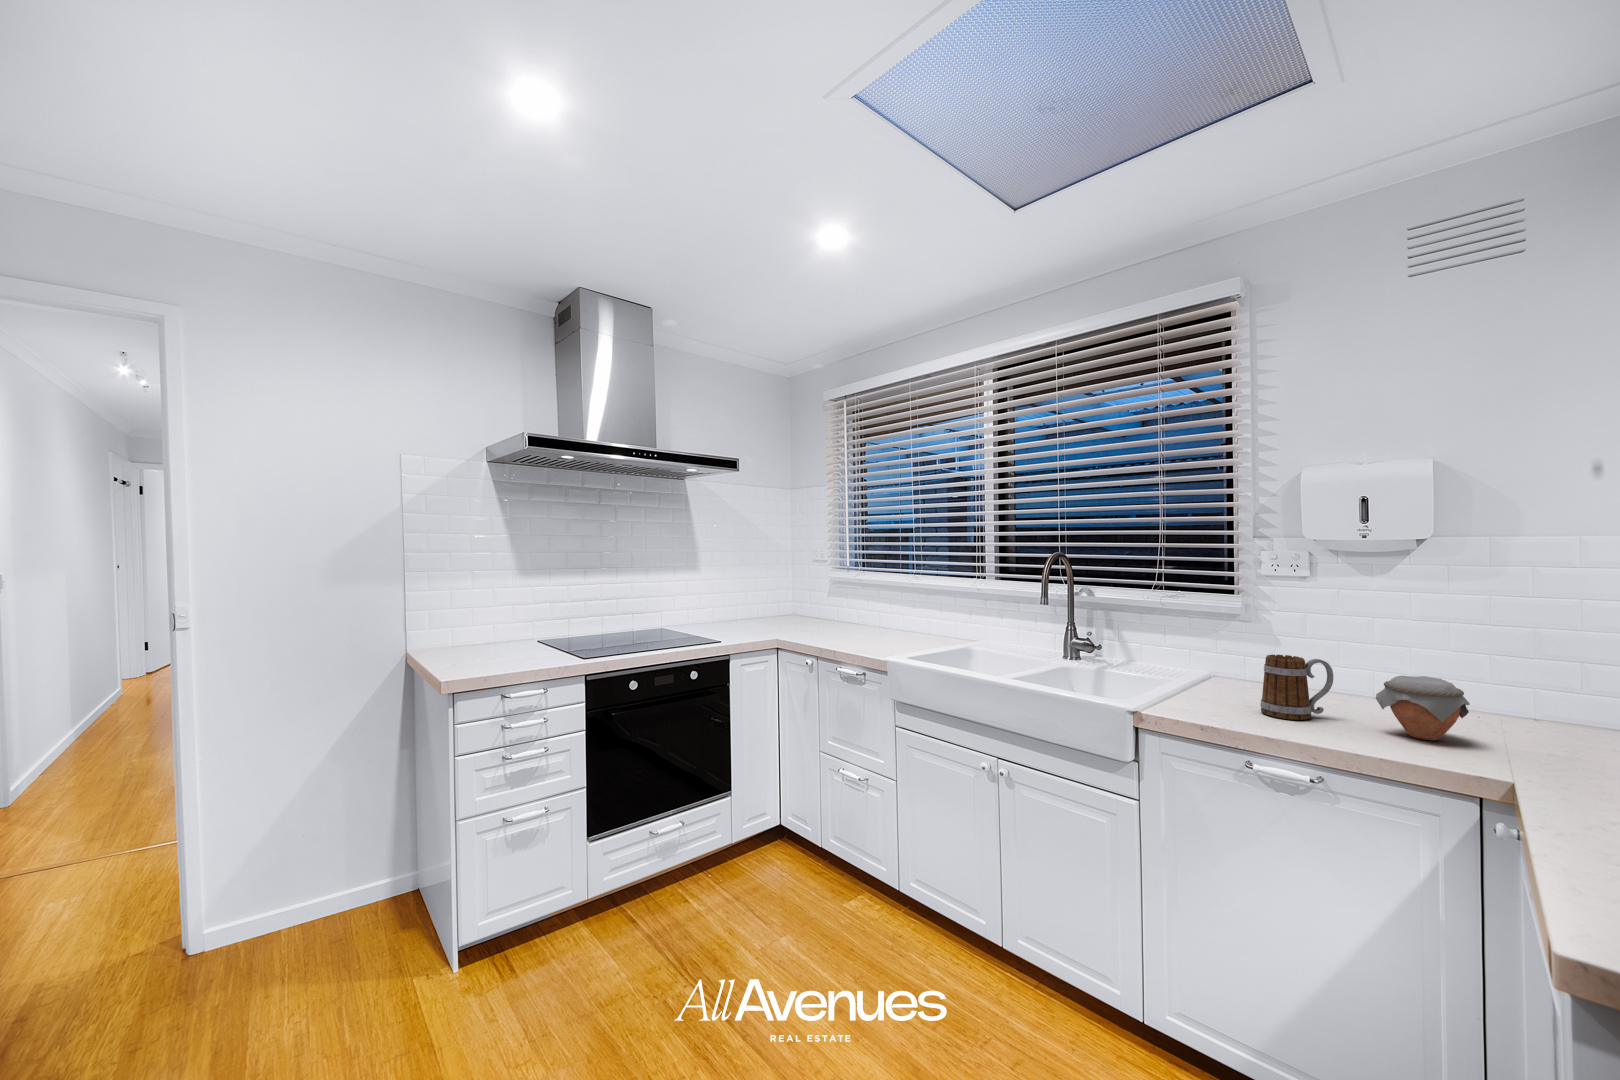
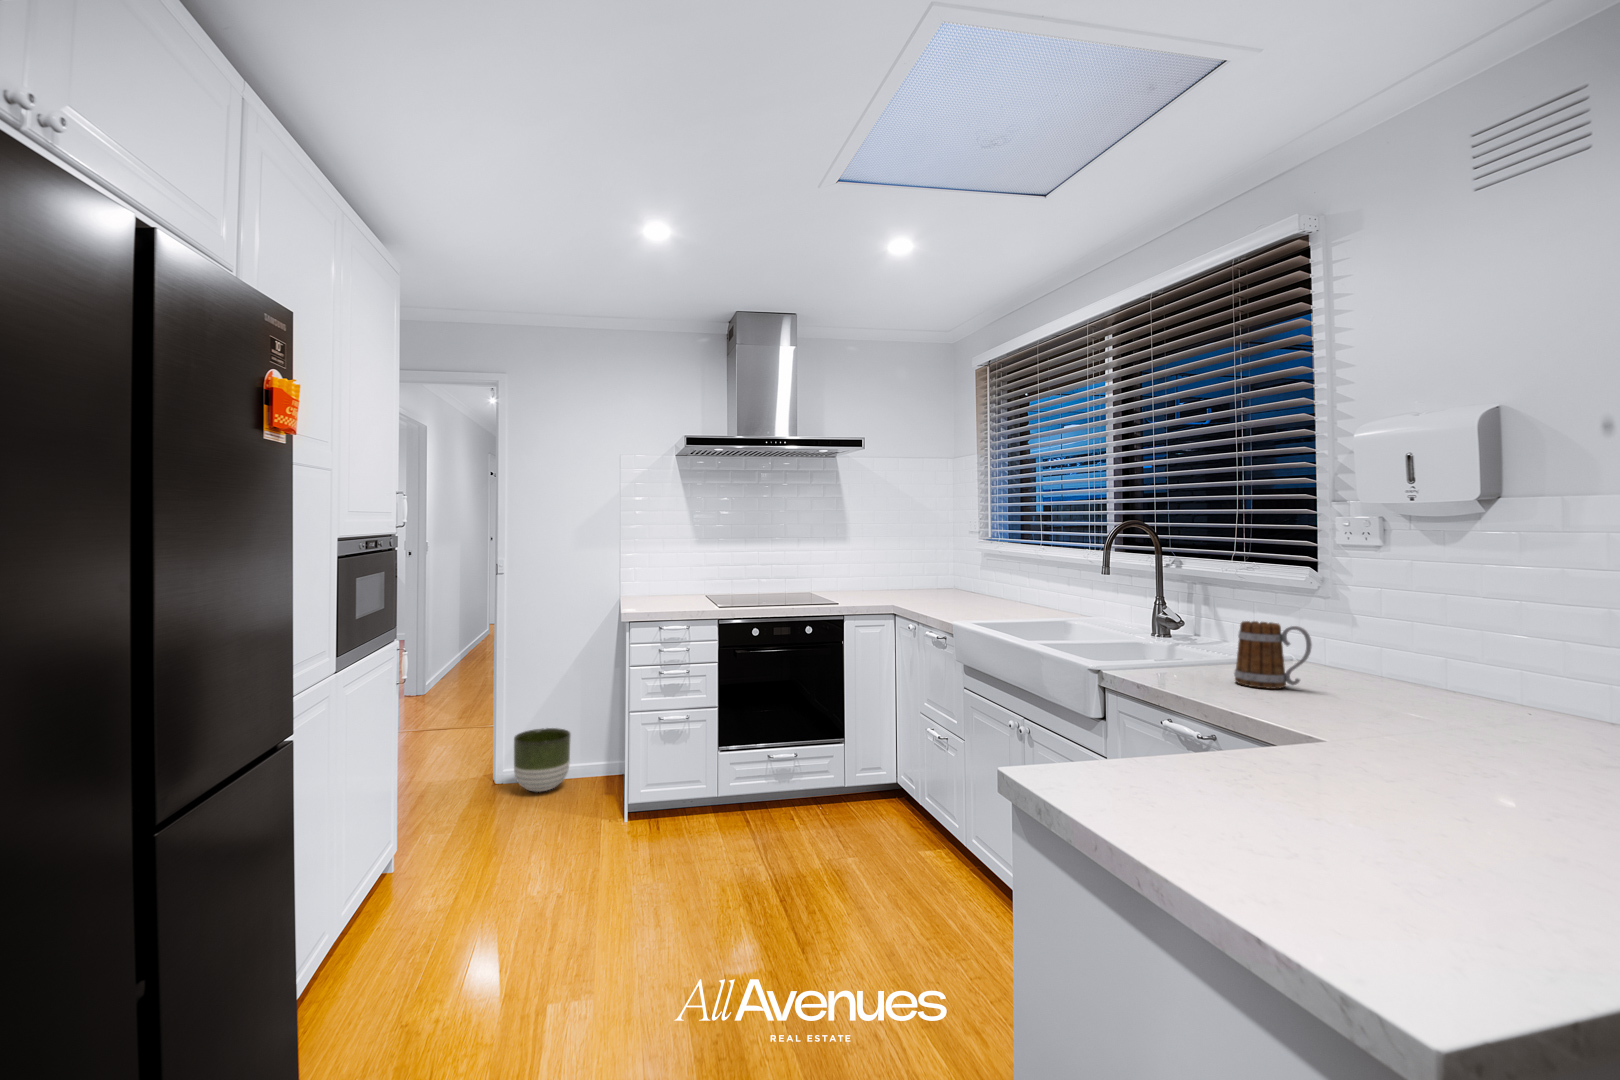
jar: present [1376,675,1470,740] -> none [1327,642,1419,713]
planter: none [233,852,336,963] -> present [514,728,571,792]

